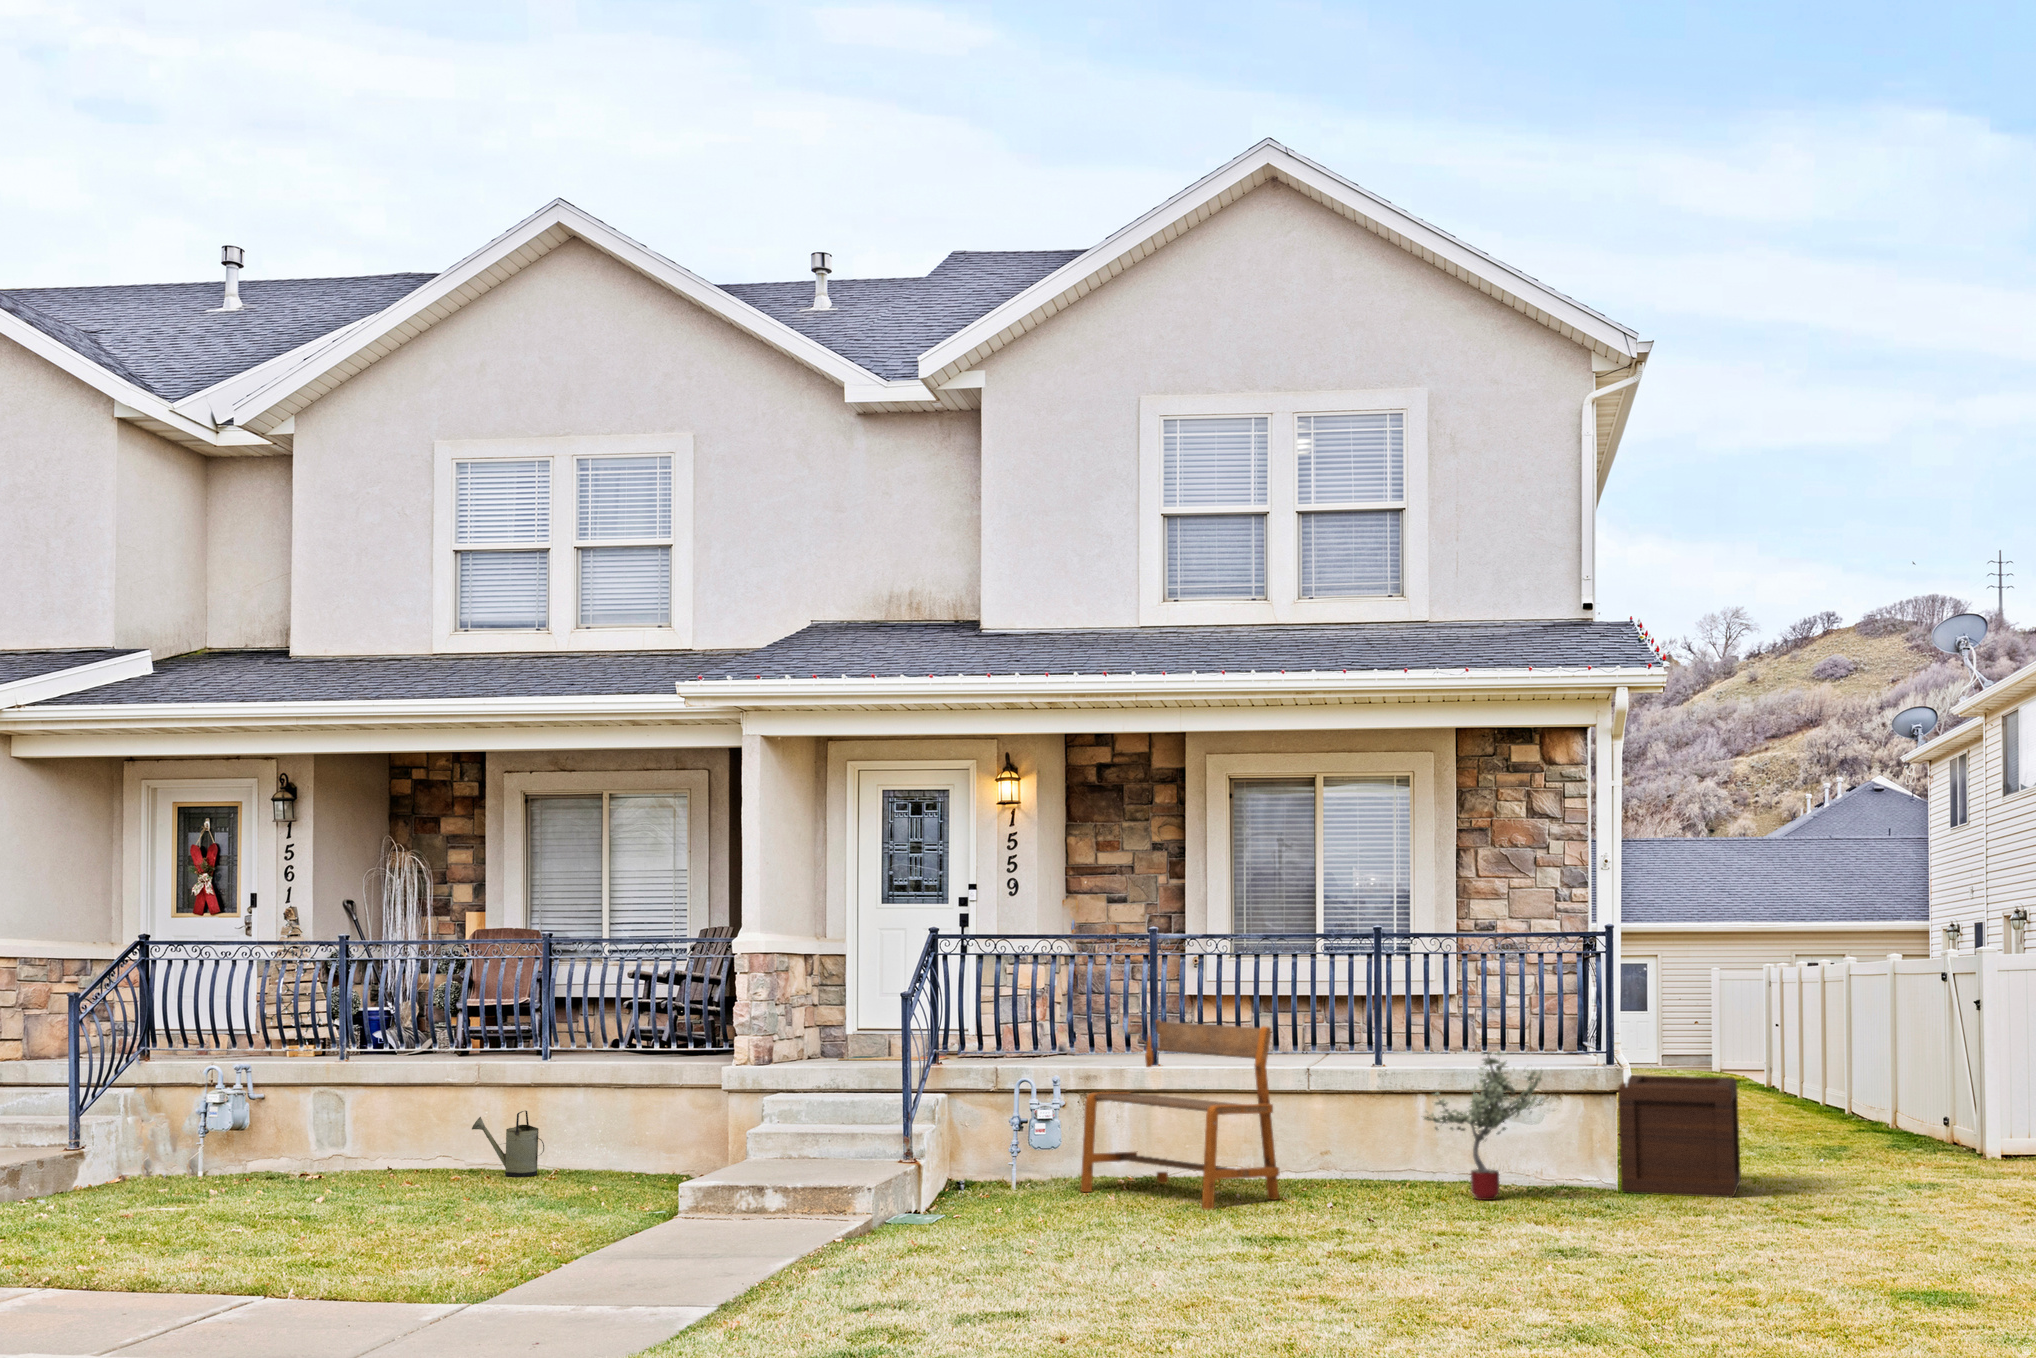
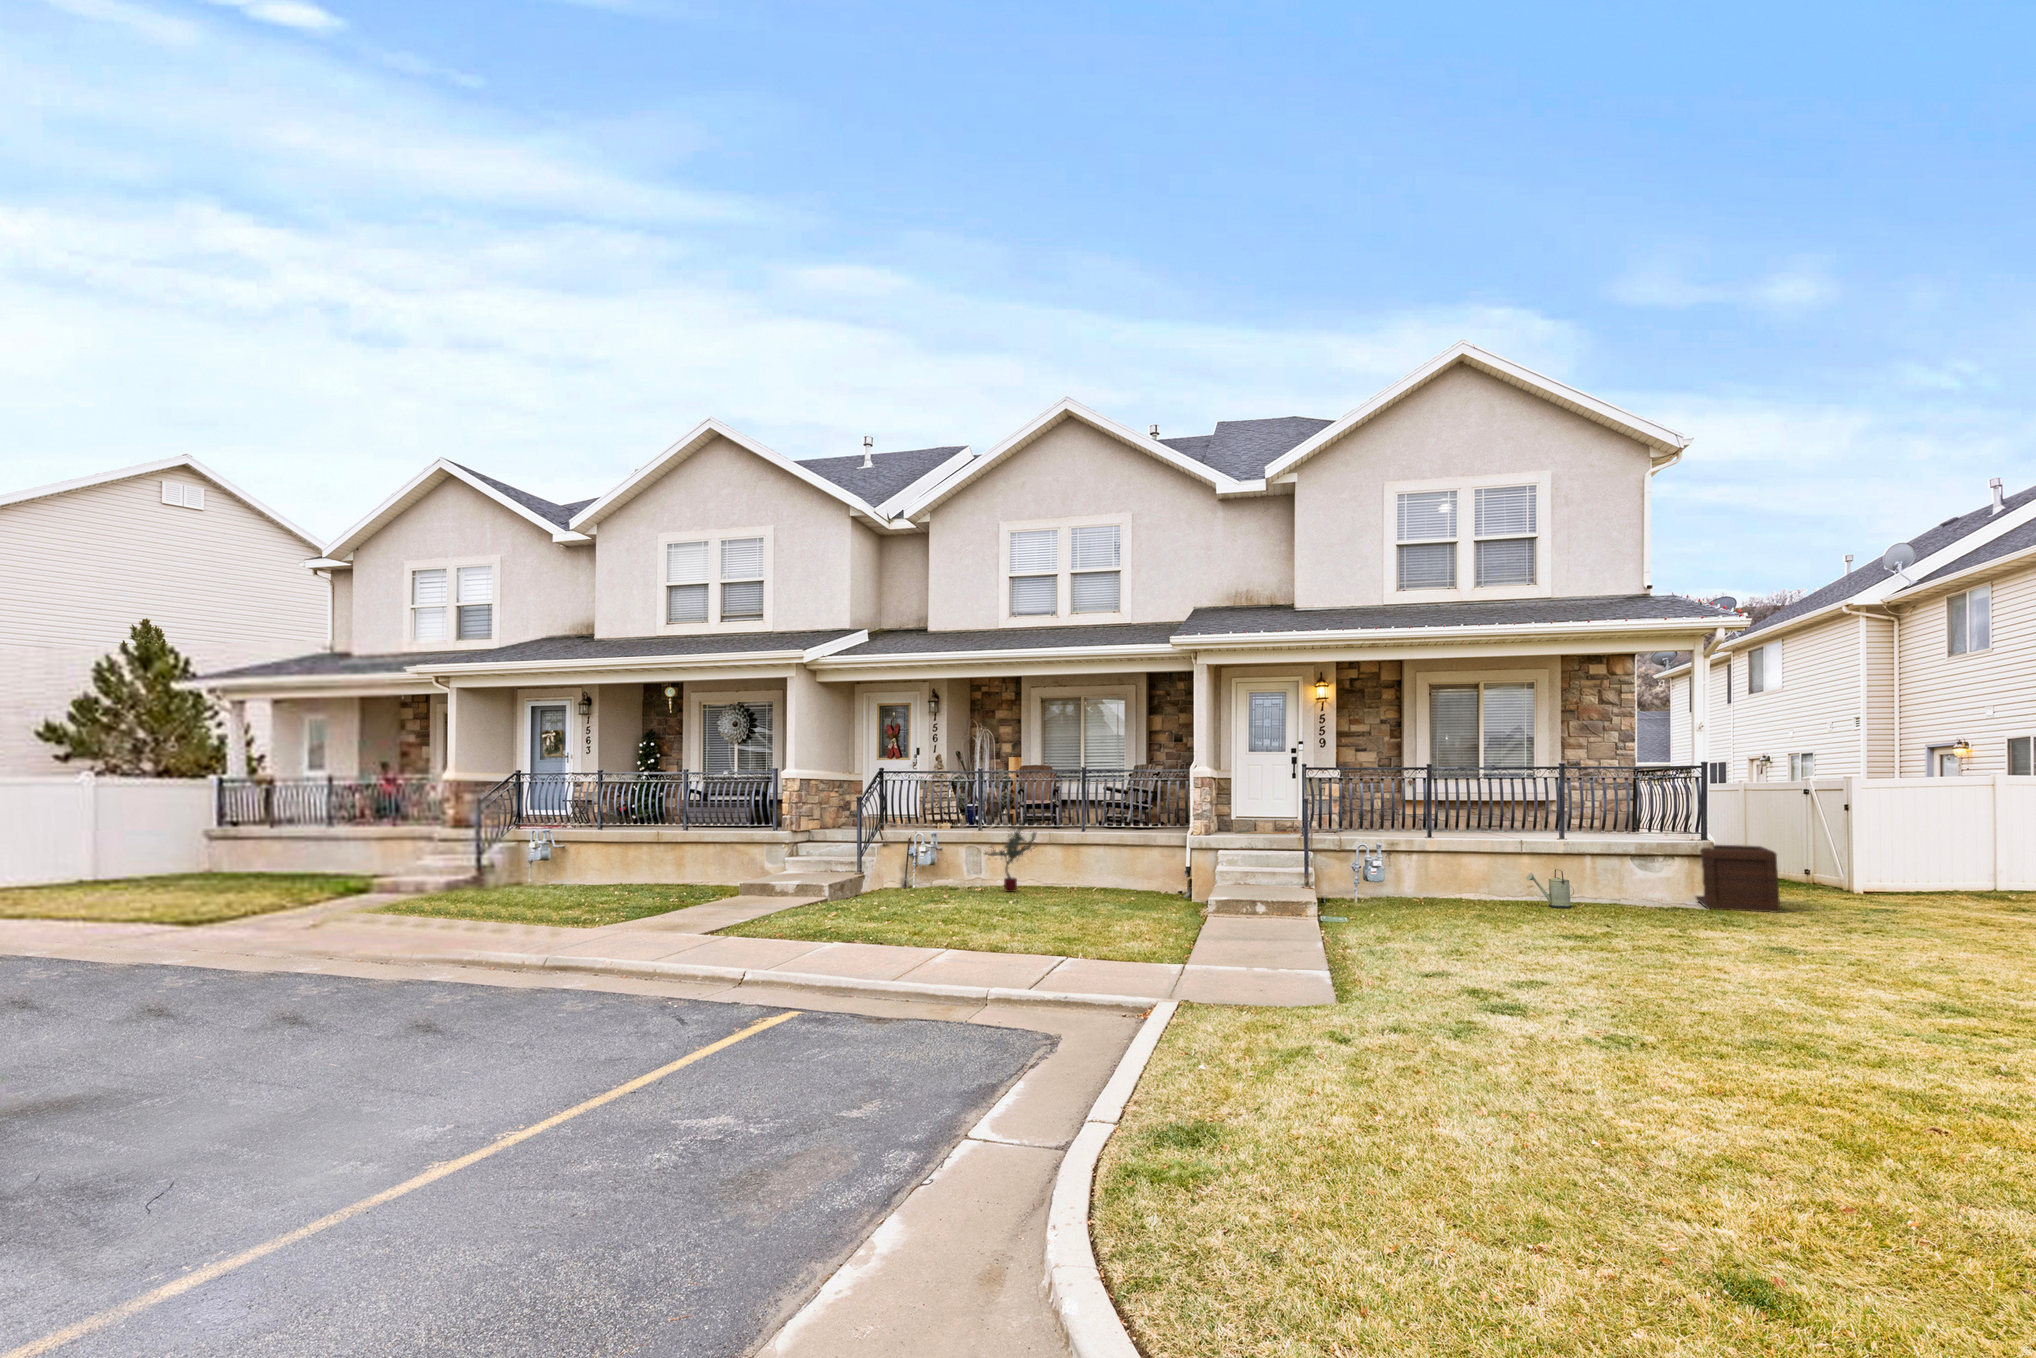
bench: present [1081,1020,1279,1210] -> none [1396,812,1518,917]
potted tree: present [1423,1051,1543,1200] -> present [985,824,1037,892]
watering can: present [472,1111,544,1177] -> present [1526,869,1574,909]

